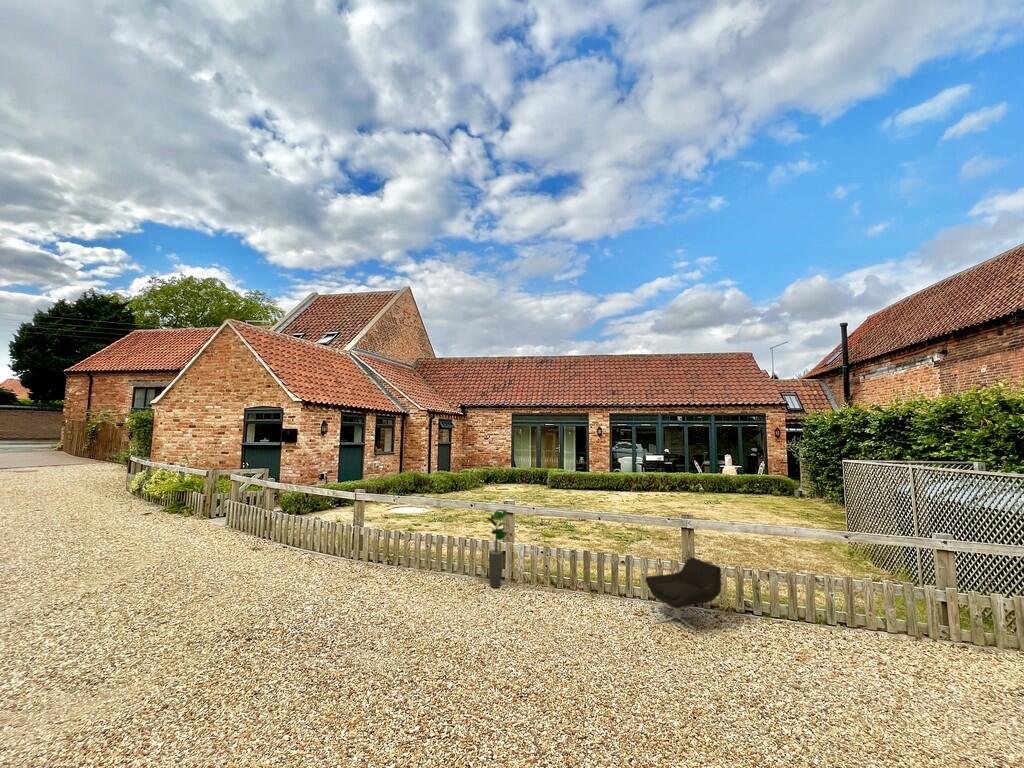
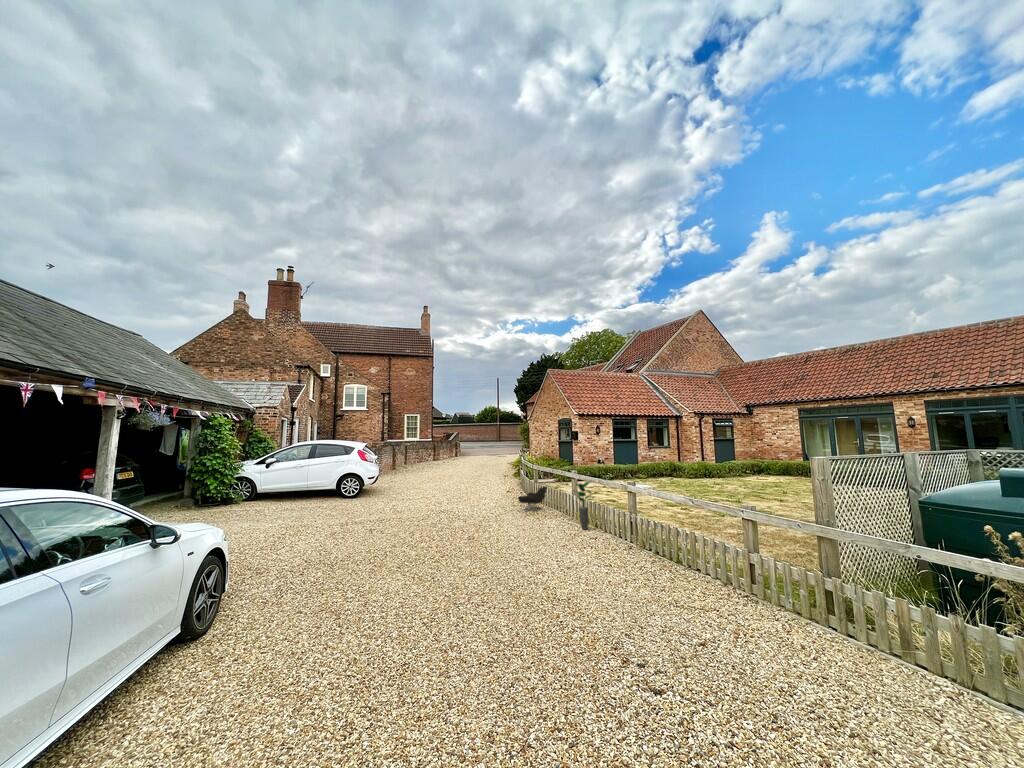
lounge chair: present [646,557,721,629] -> present [518,486,547,511]

